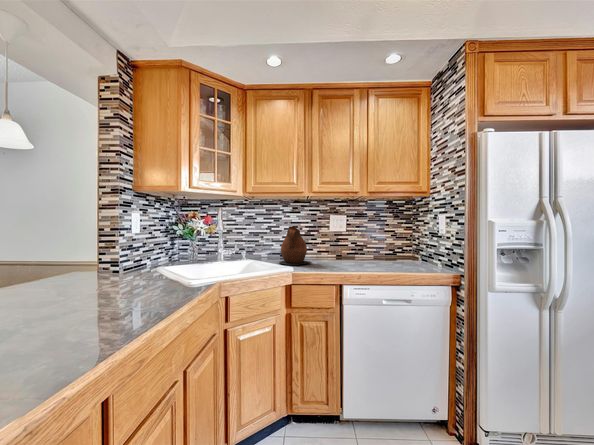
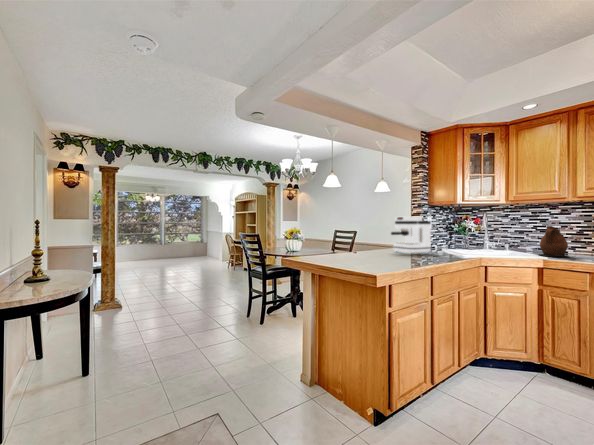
coffee maker: none [8,207,128,293] -> present [391,217,431,253]

